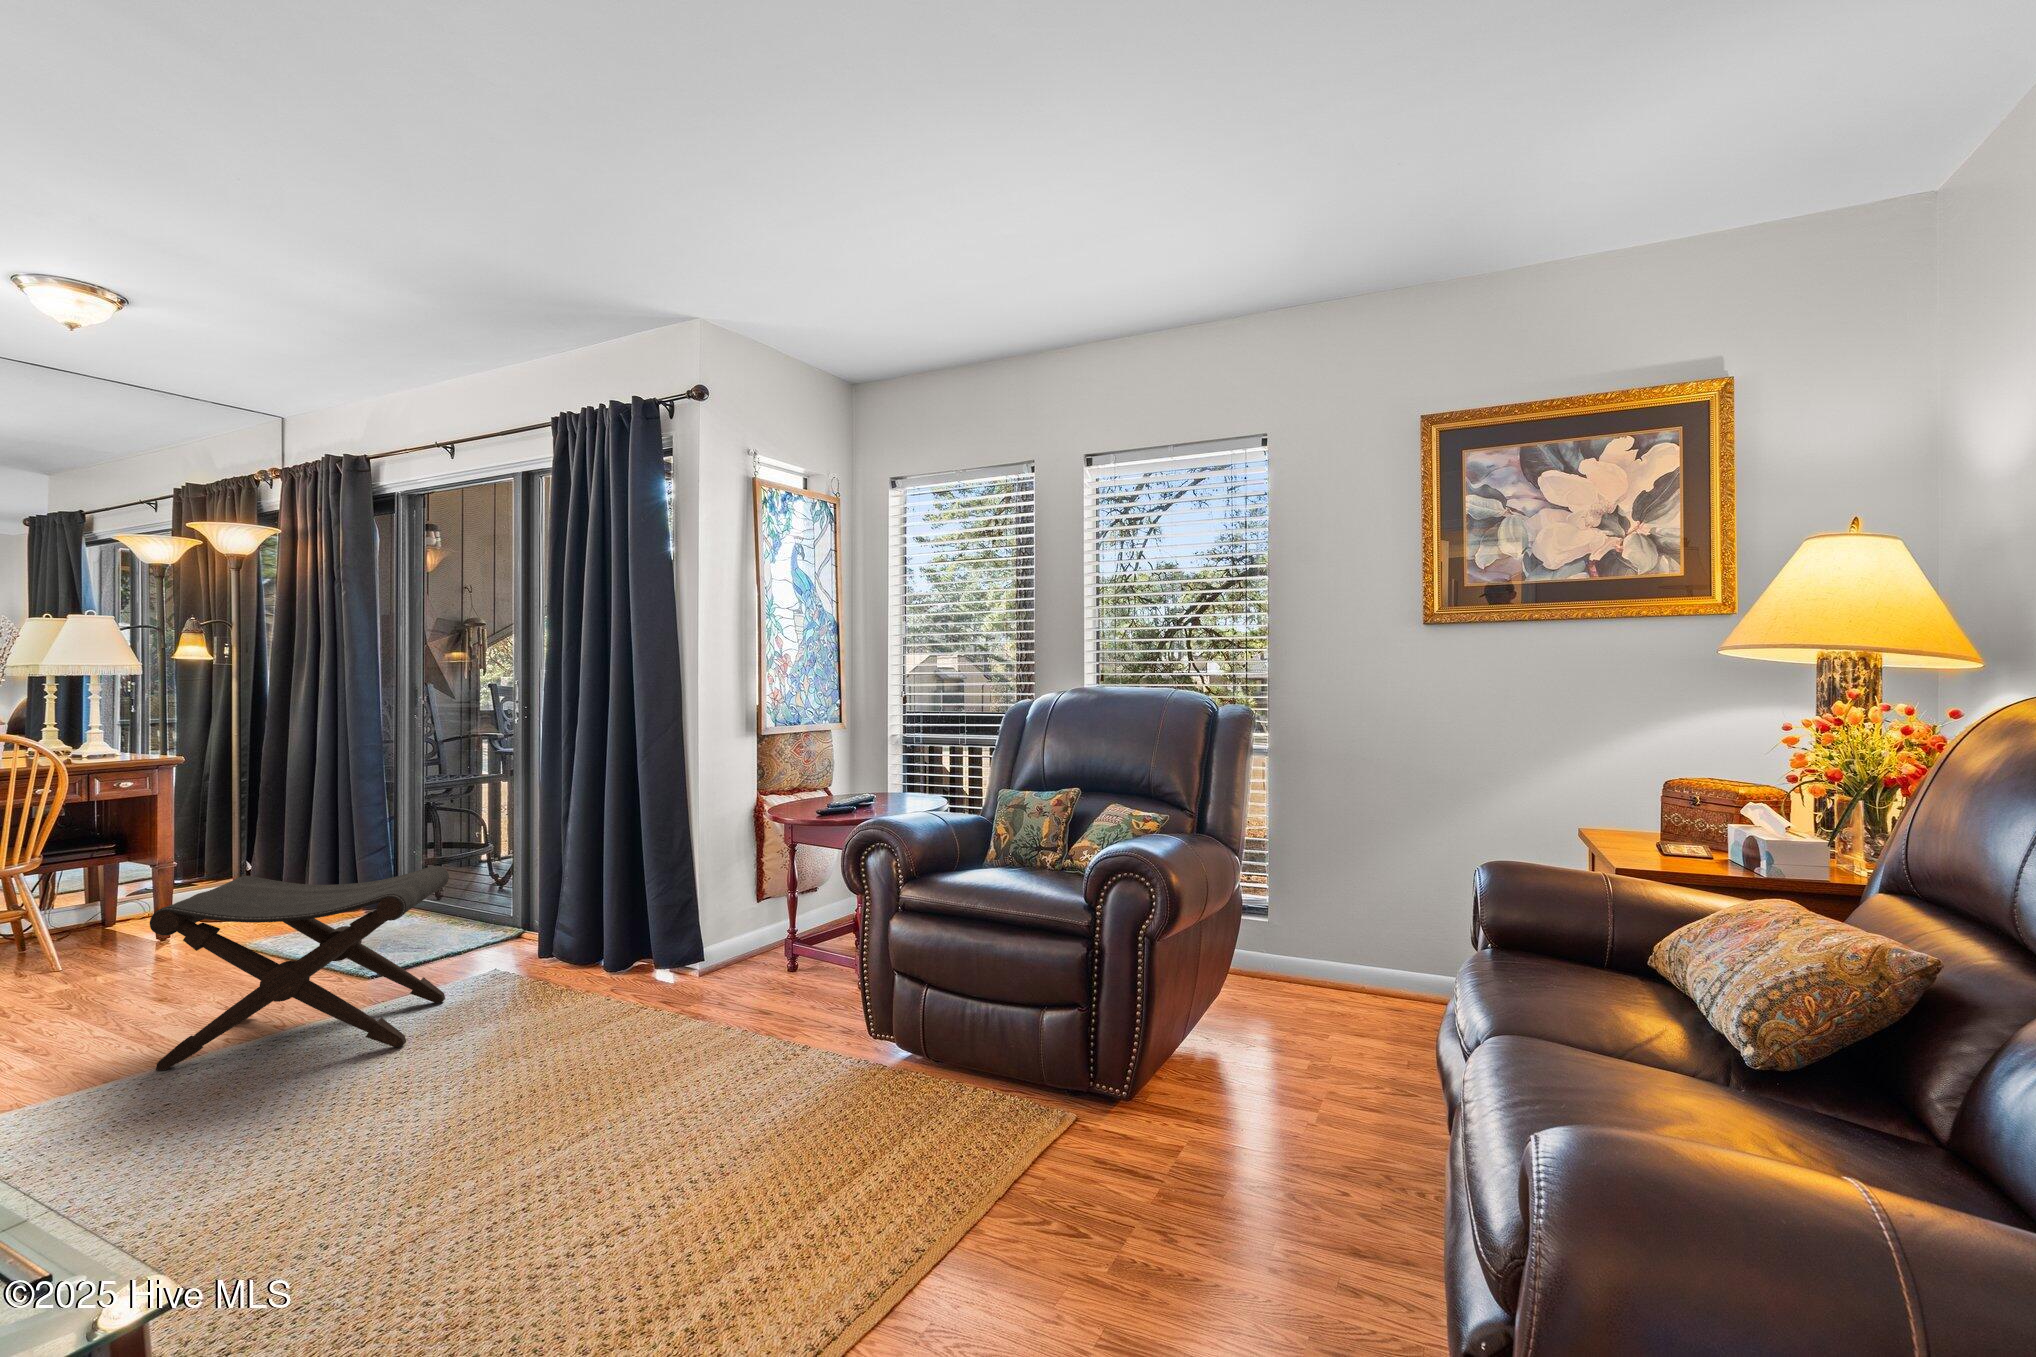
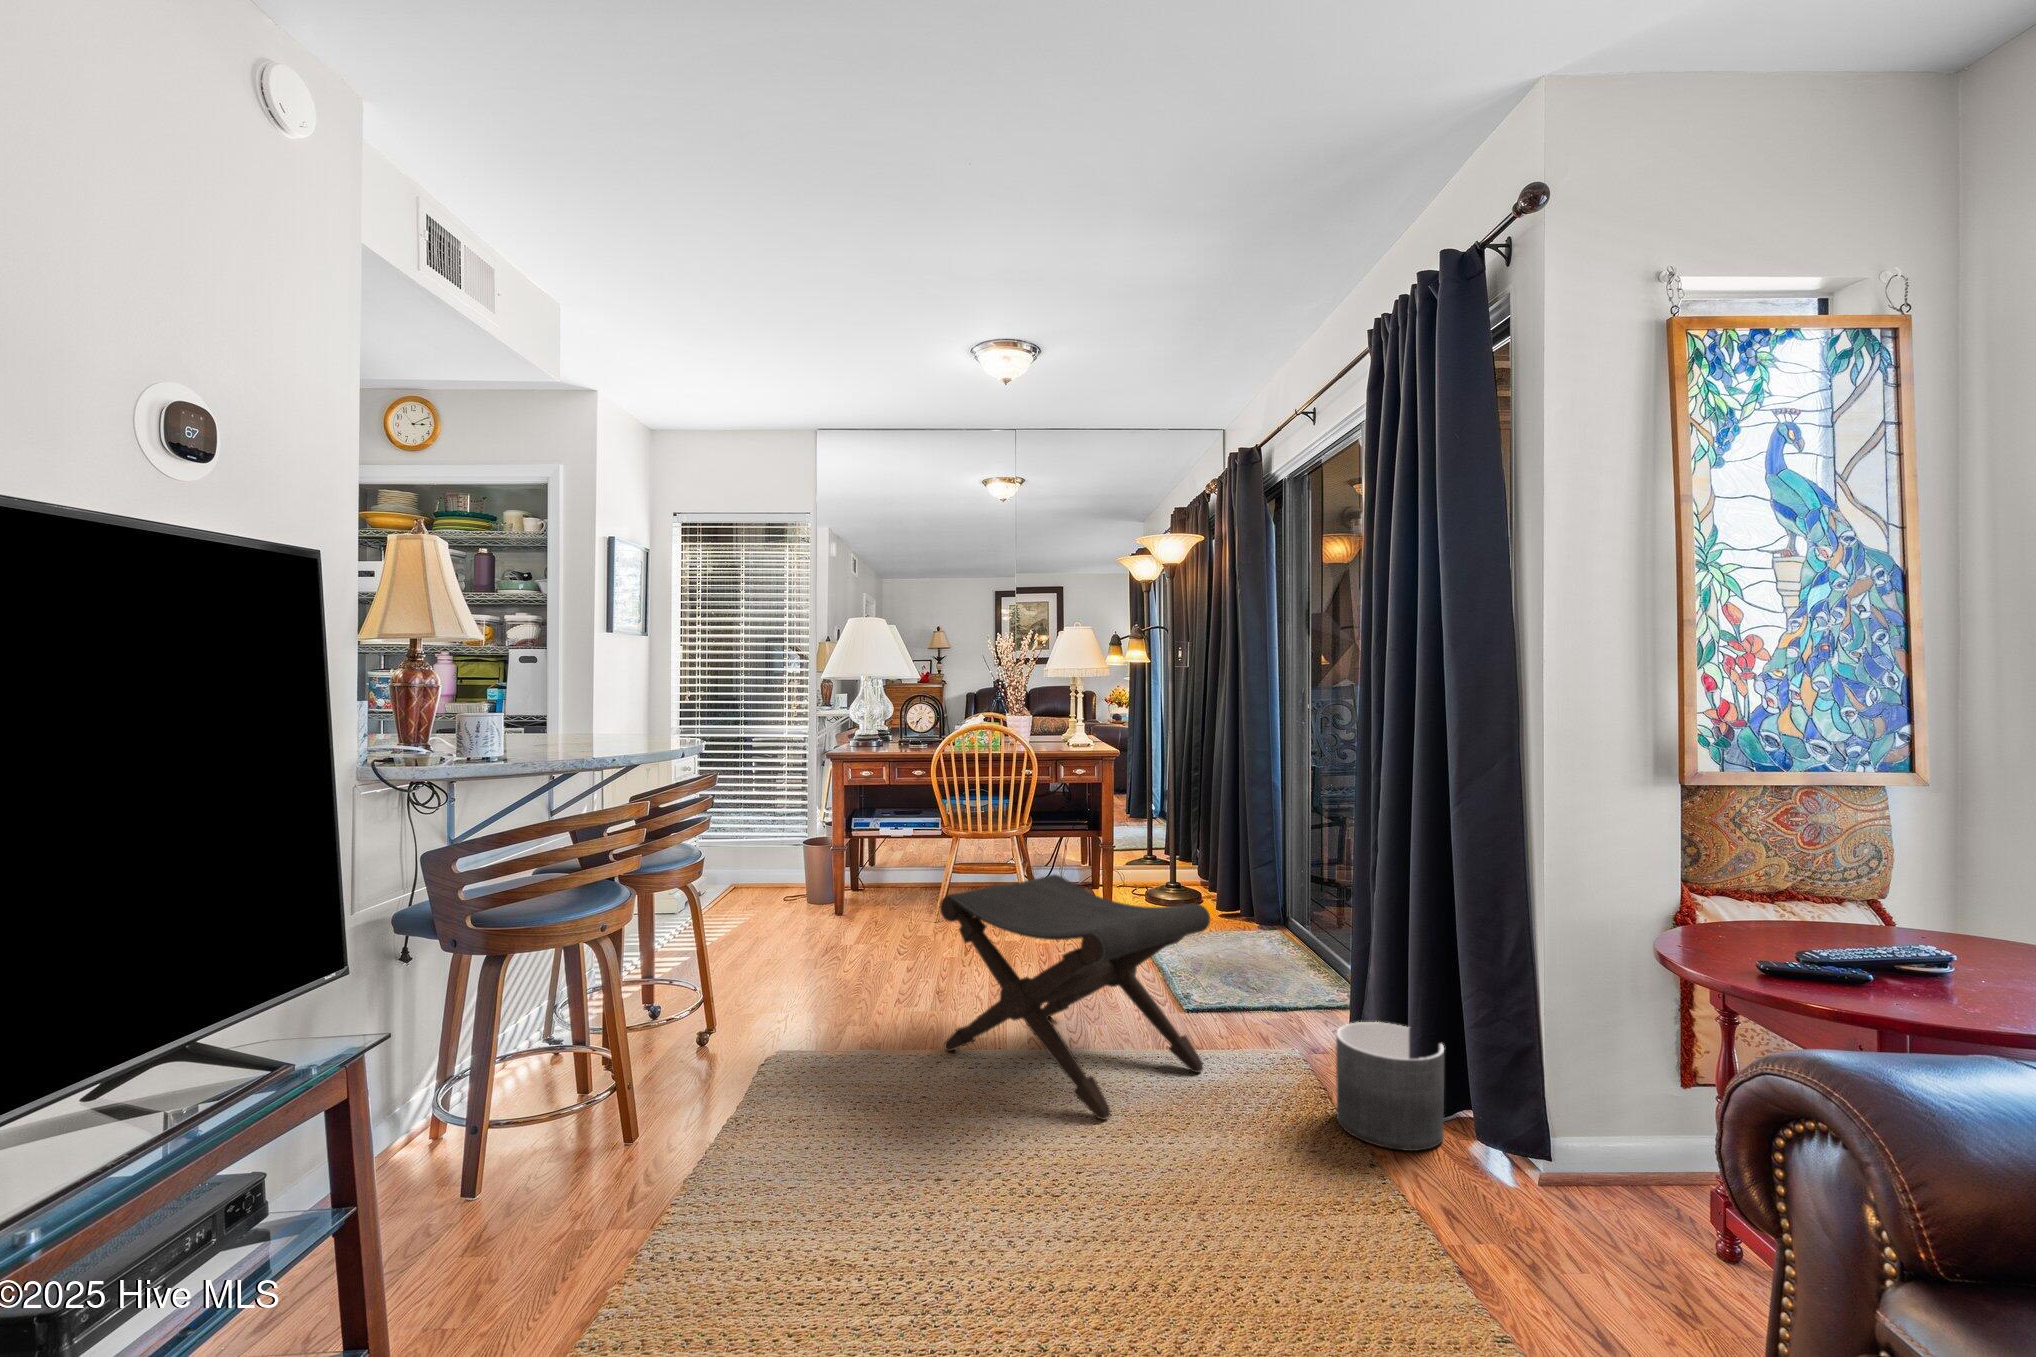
planter: none [566,915,640,992] -> present [1336,1022,1444,1151]

